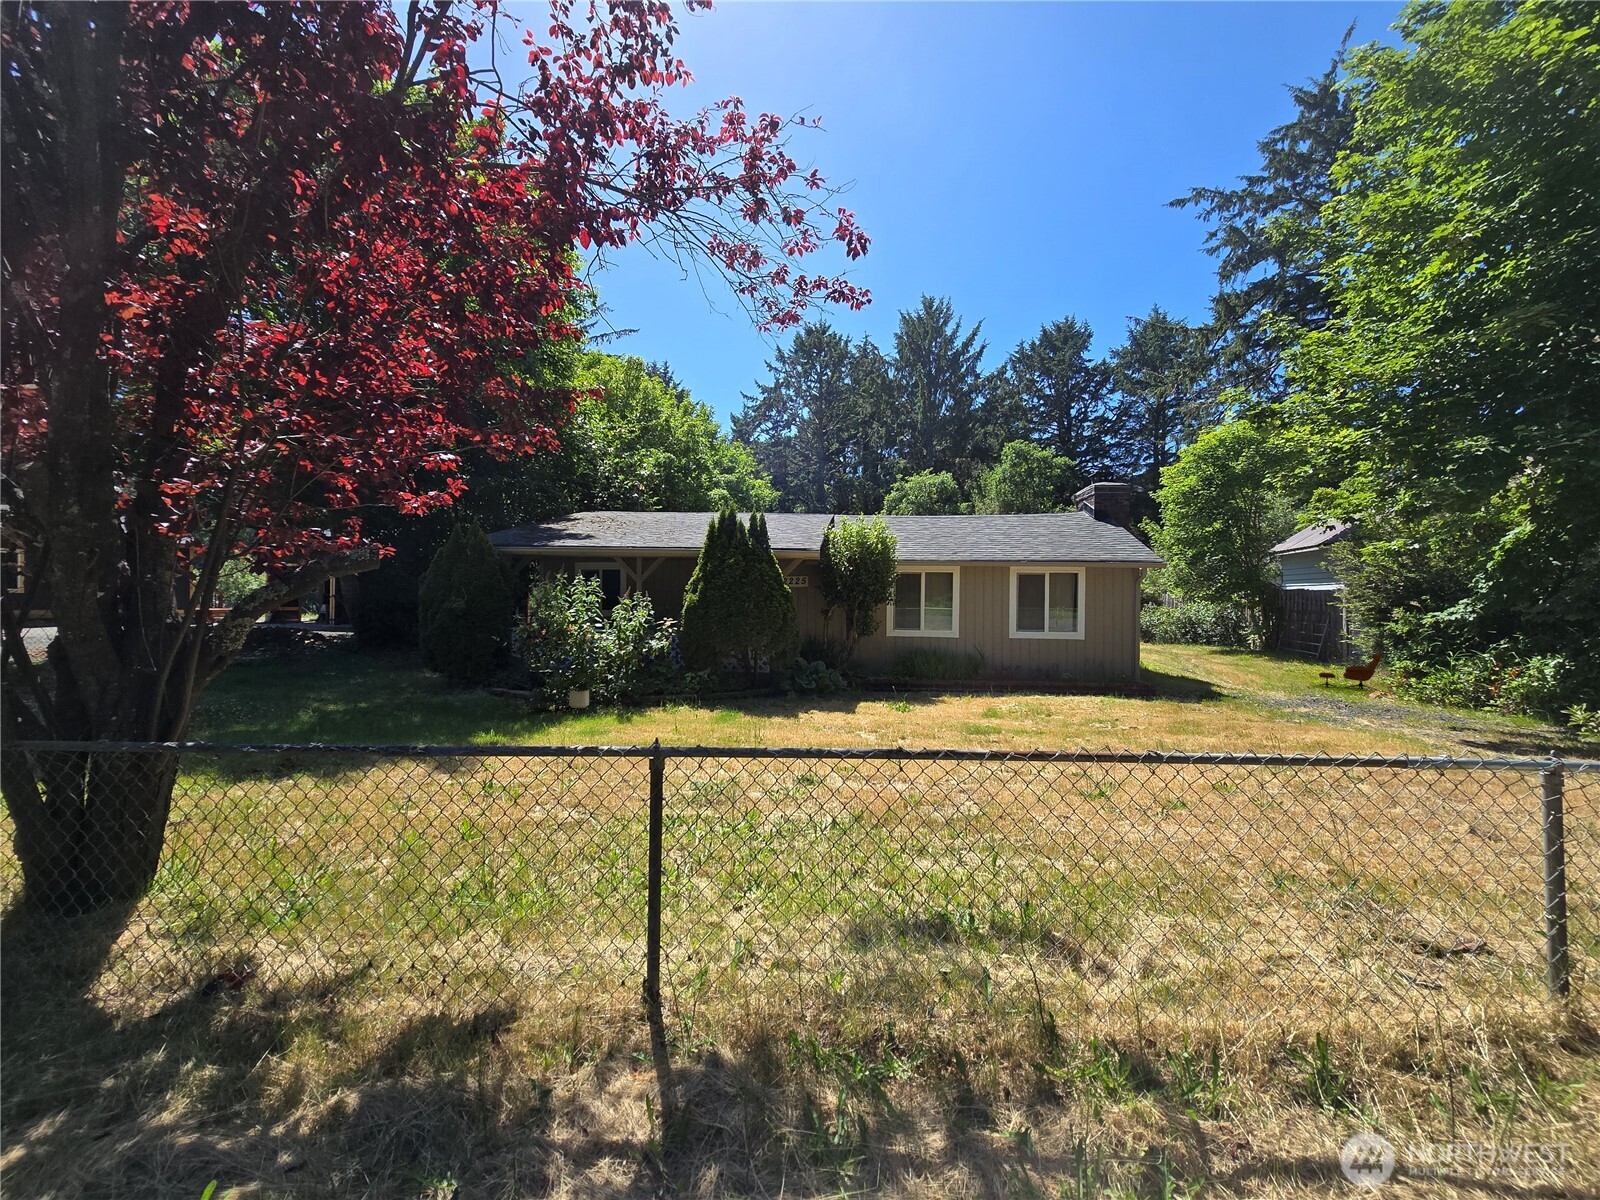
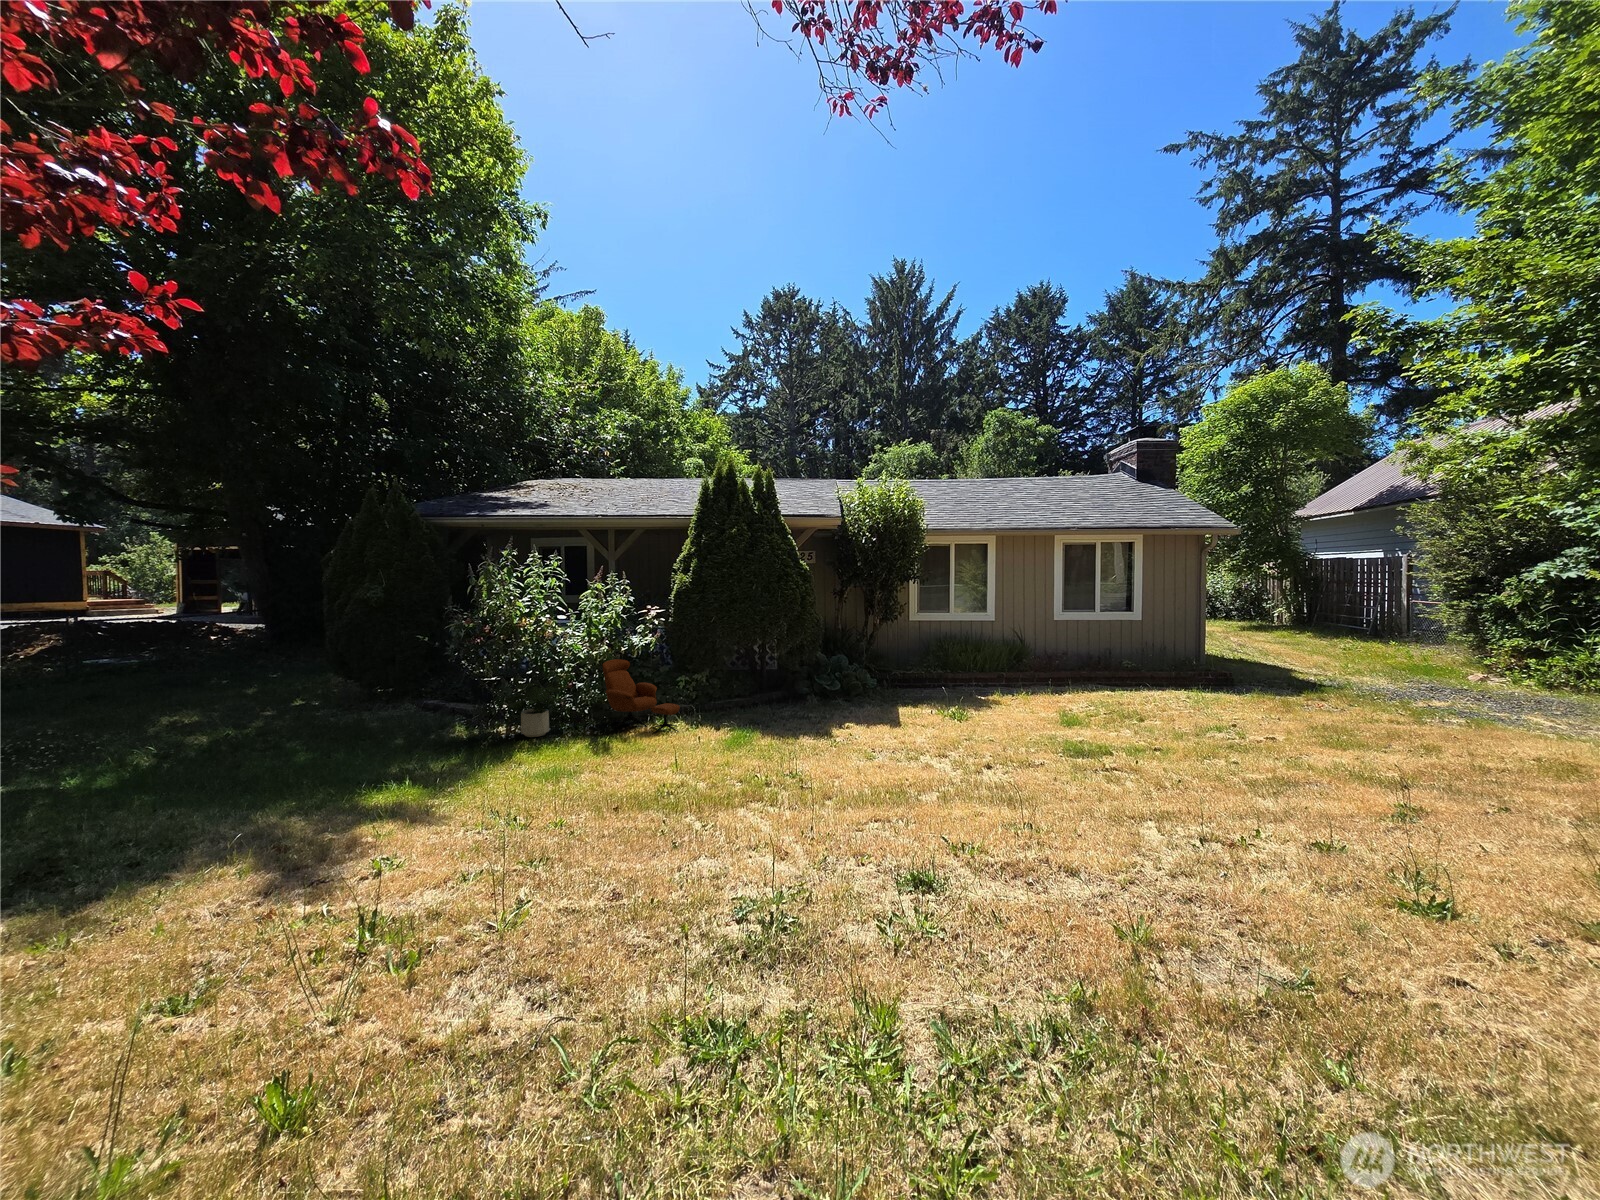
lounge chair: present [1318,653,1381,690] -> present [603,659,680,733]

